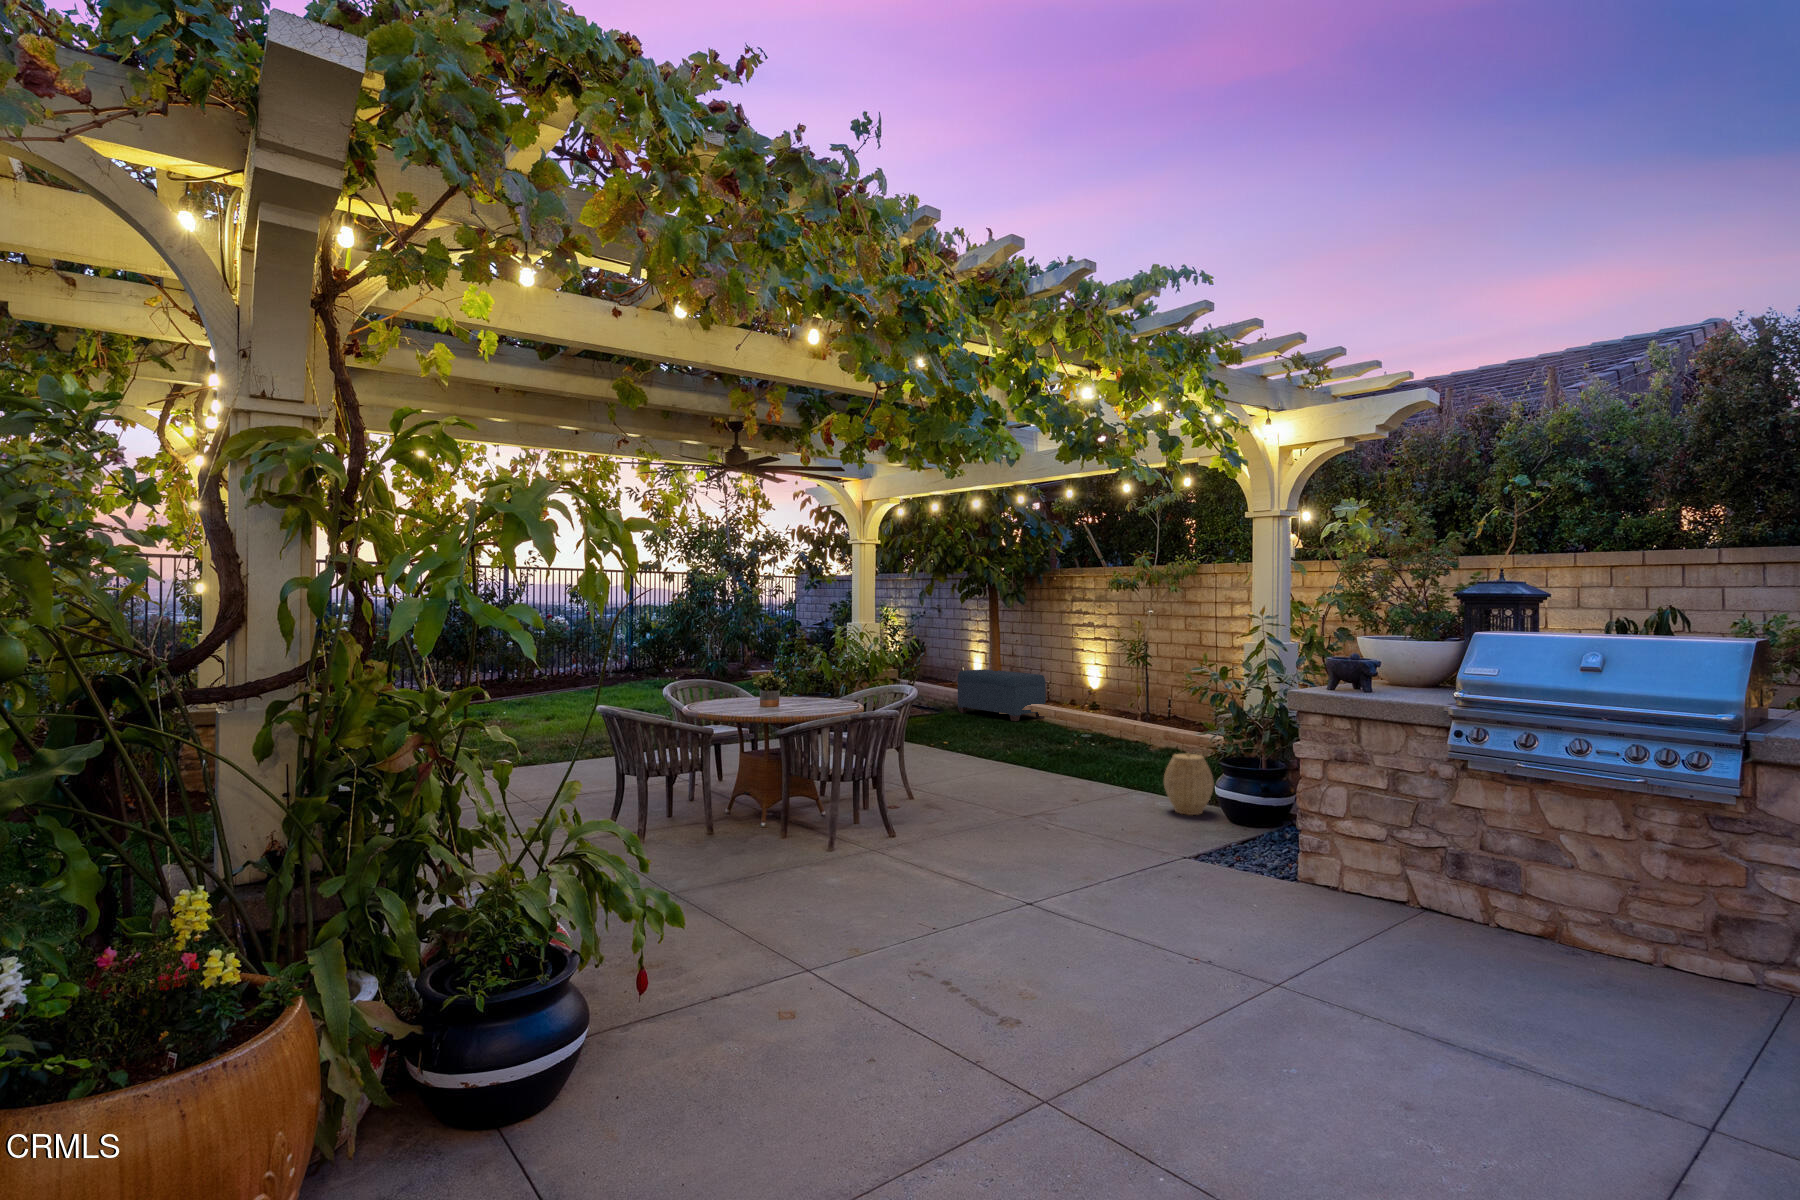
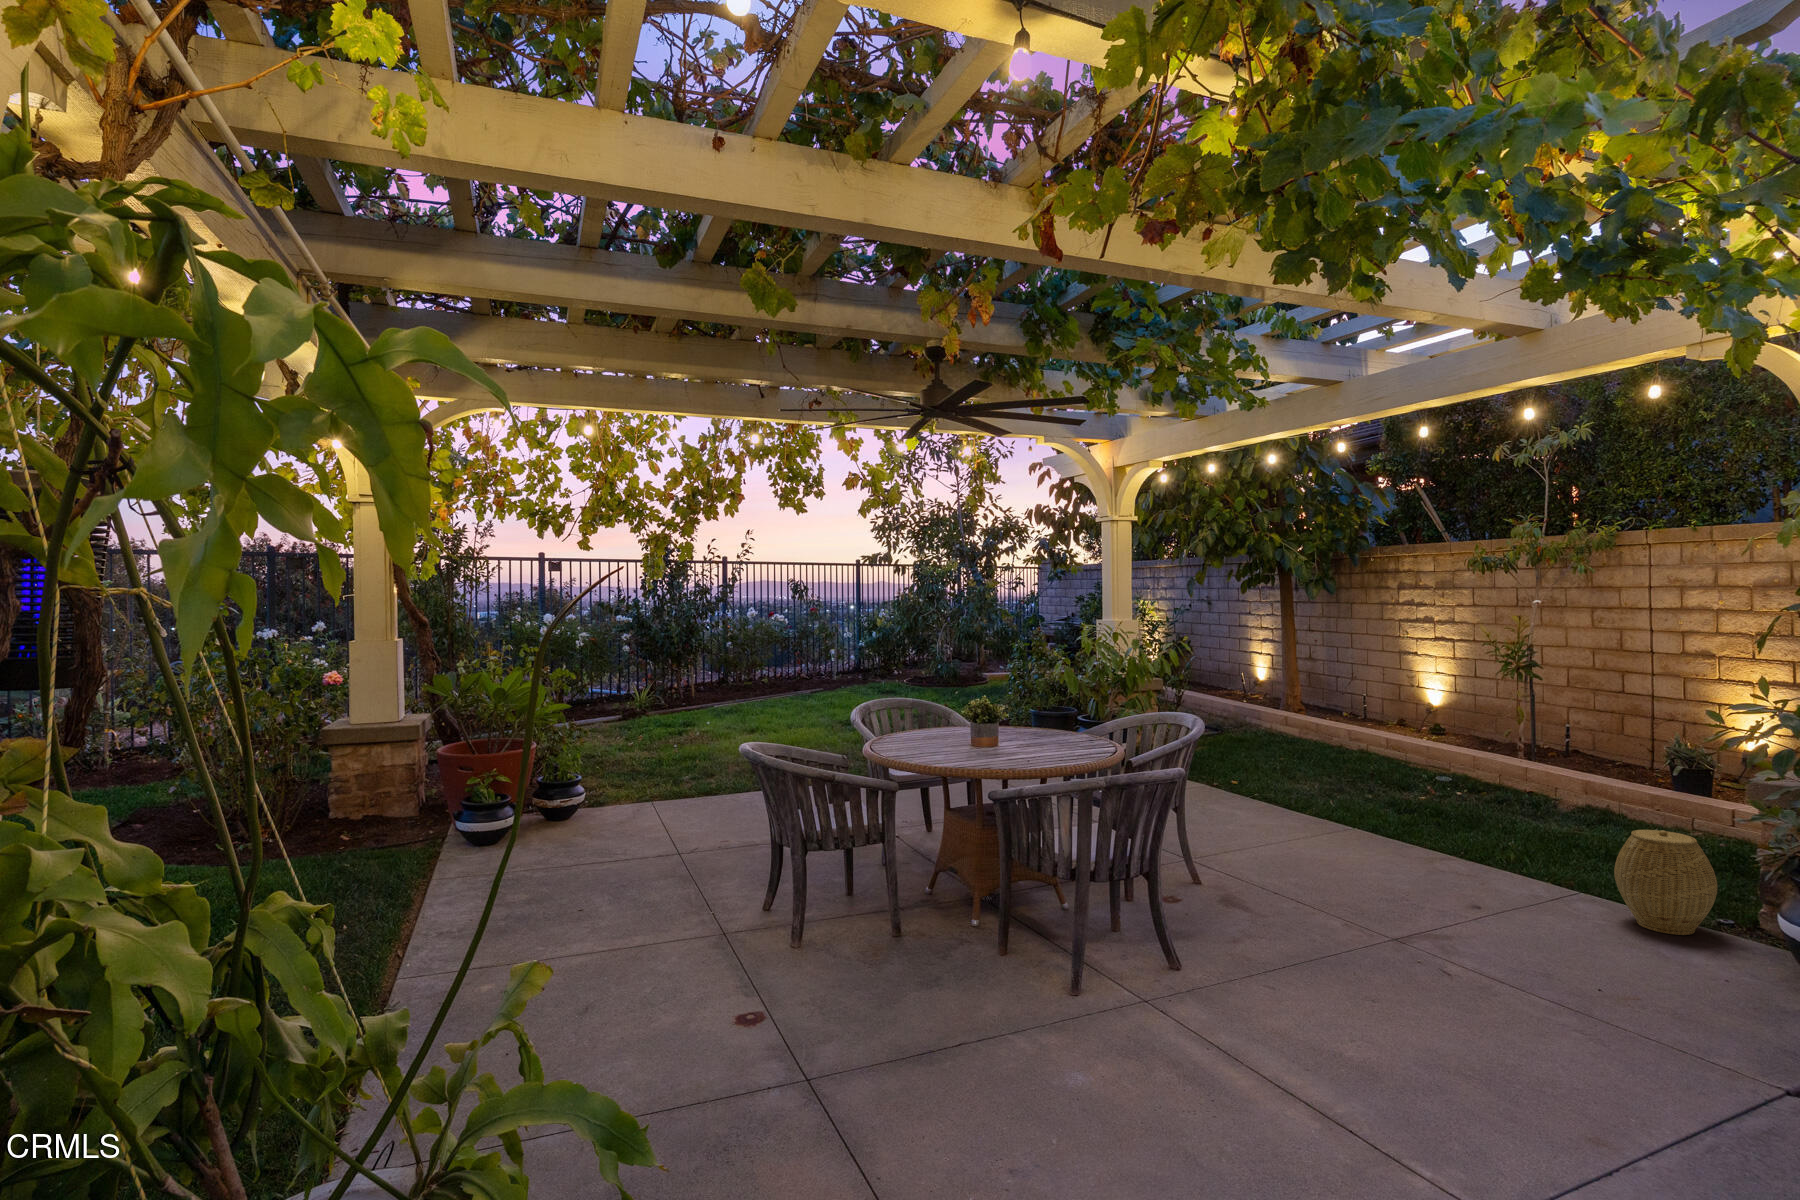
bench: present [957,669,1046,721] -> none [1237,676,1362,745]

